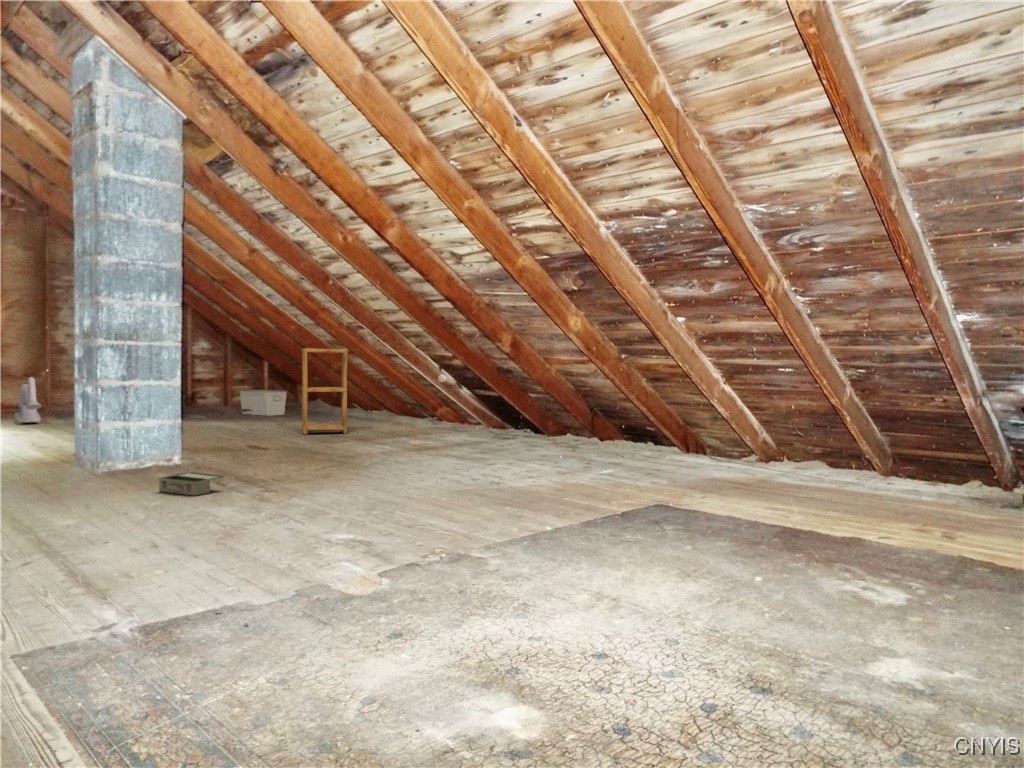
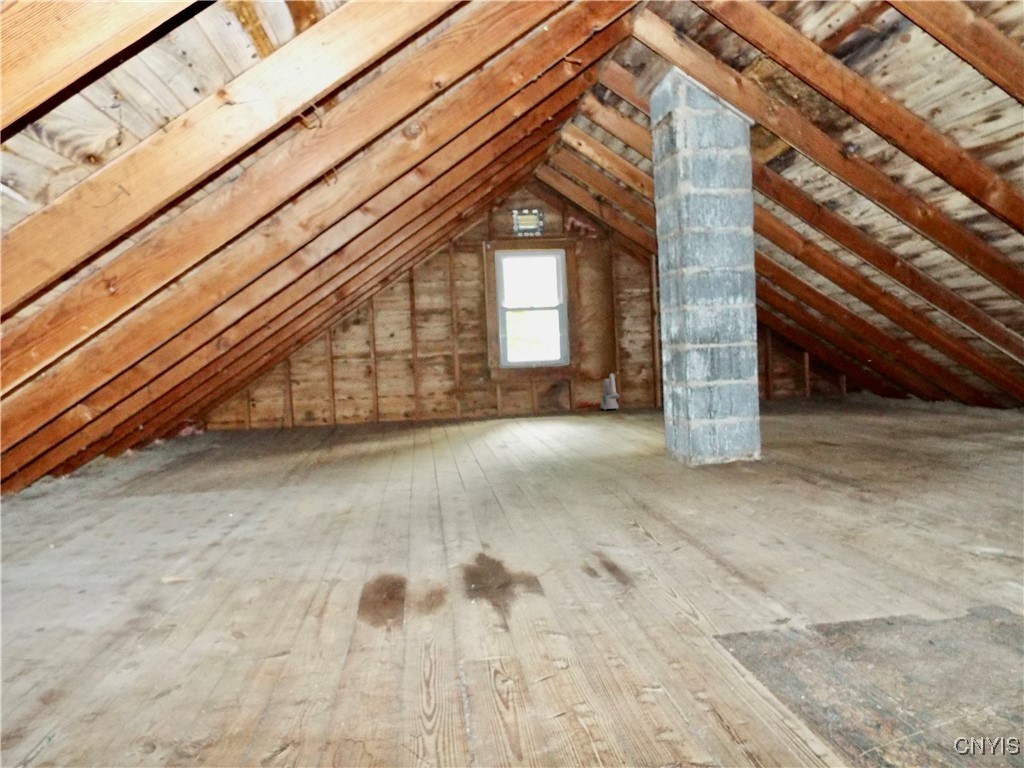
shelving unit: present [302,348,348,434] -> none [855,333,912,425]
storage bin: present [240,390,287,416] -> none [773,376,821,401]
toolbox: present [159,472,224,496] -> none [762,476,832,505]

